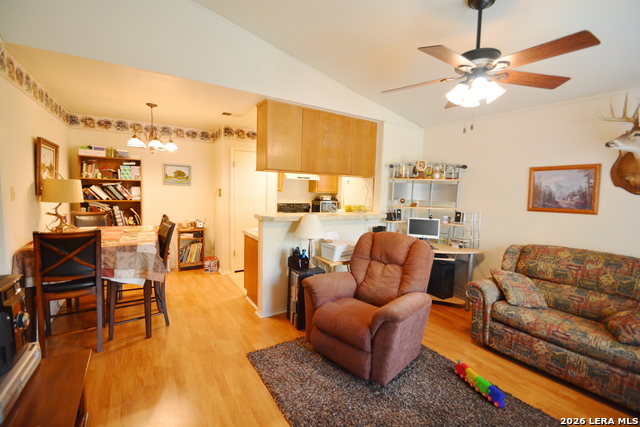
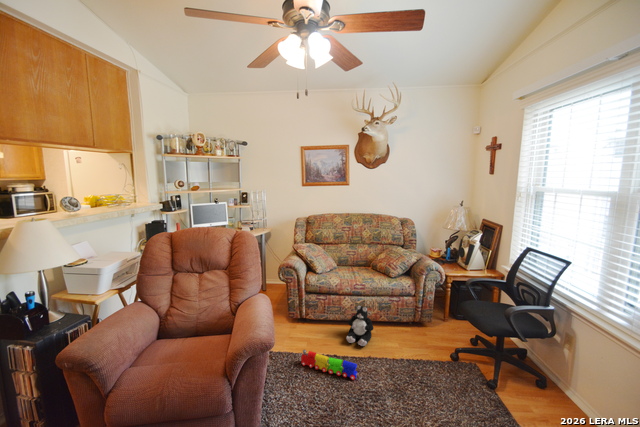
plush toy: none [519,352,563,398] -> present [346,305,373,346]

